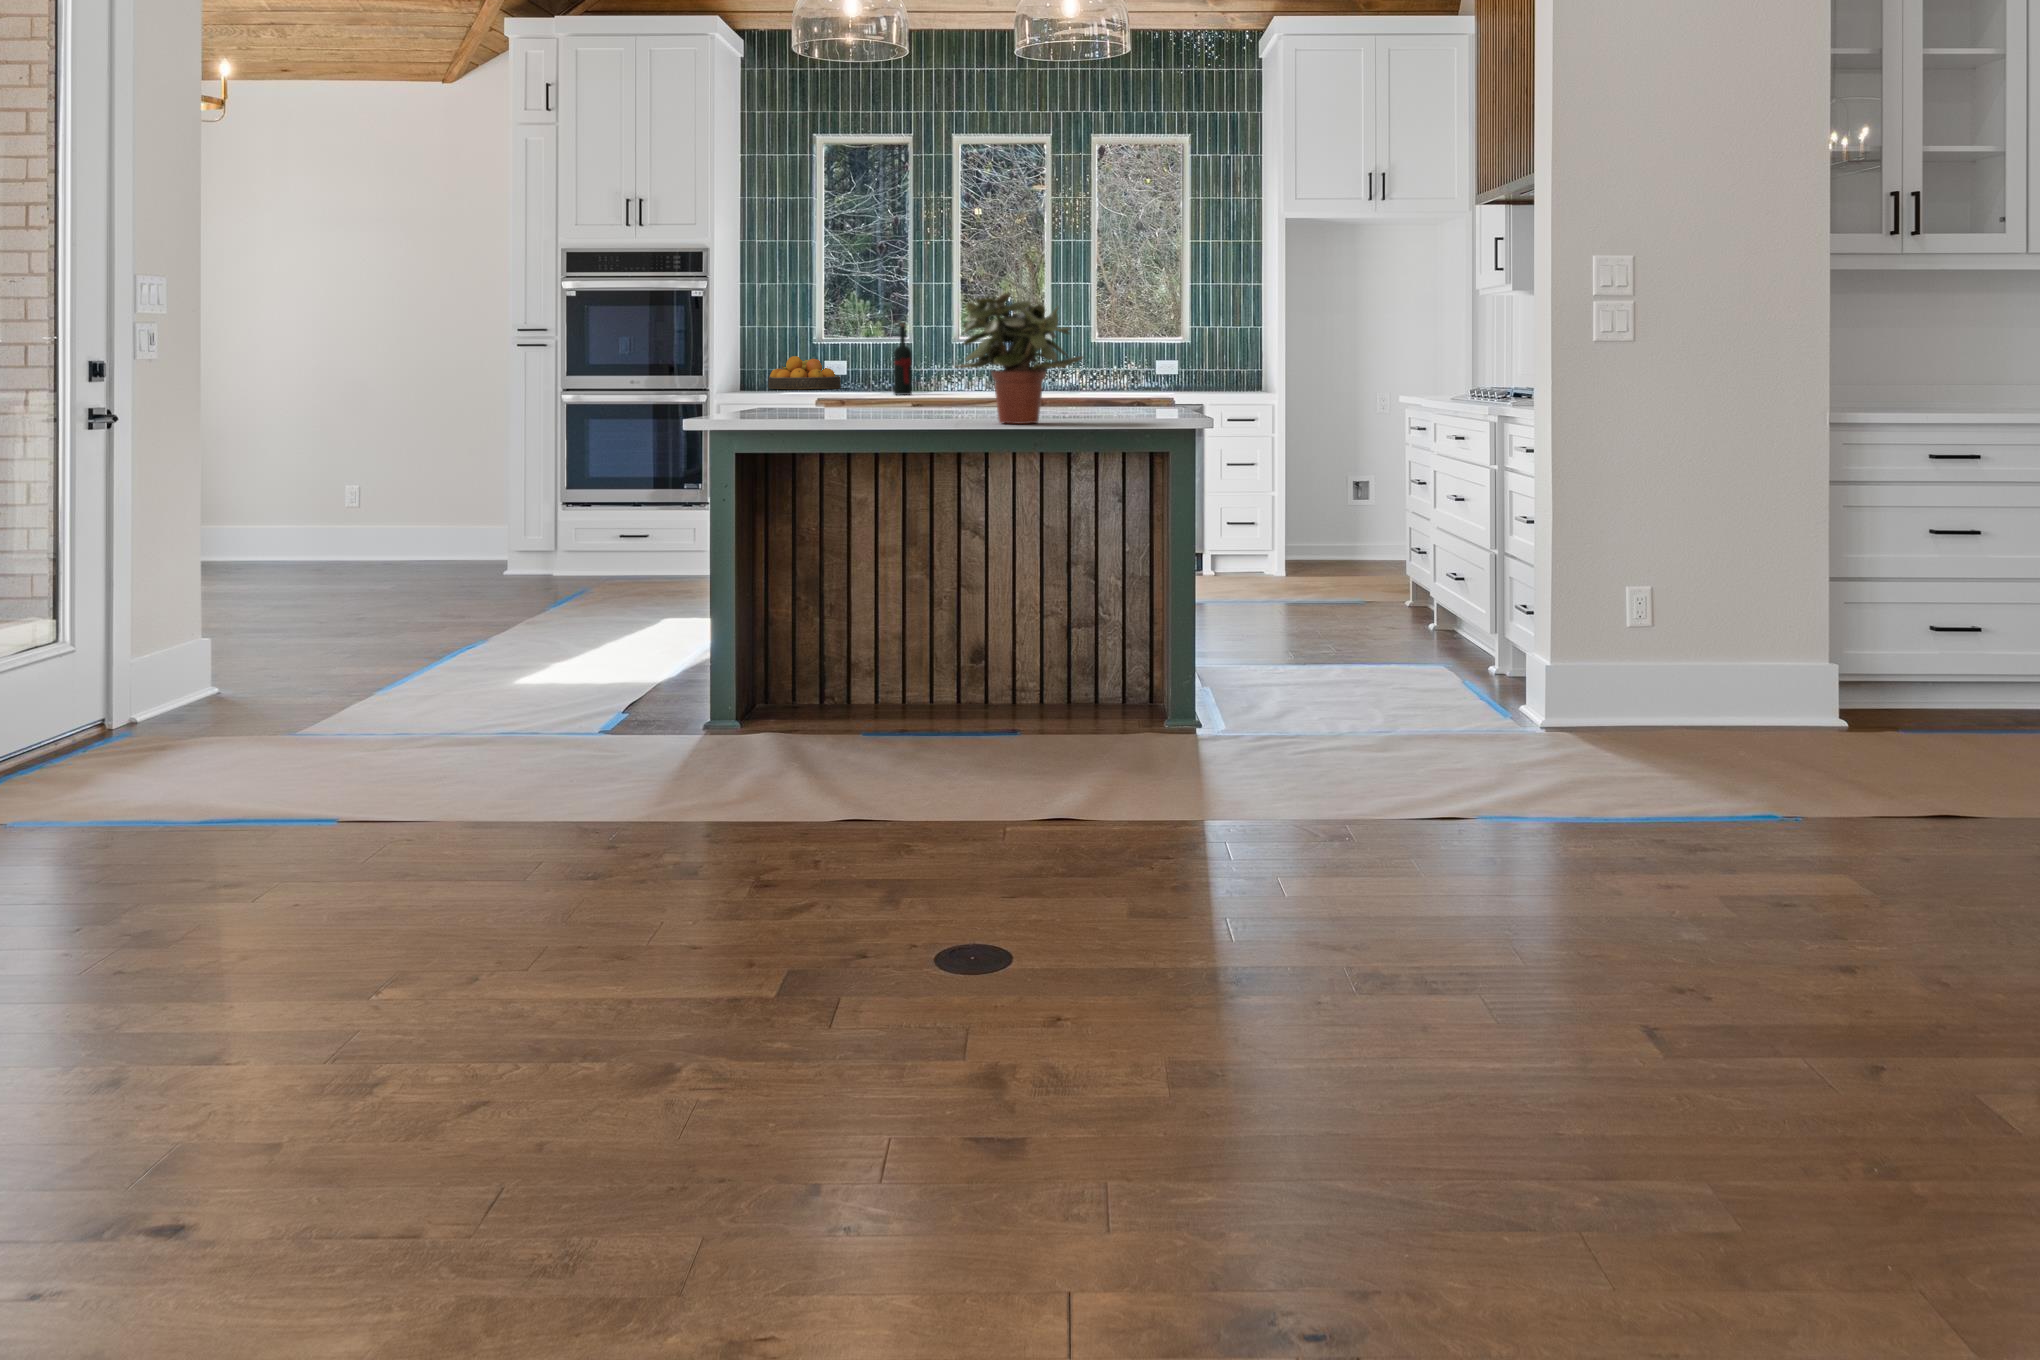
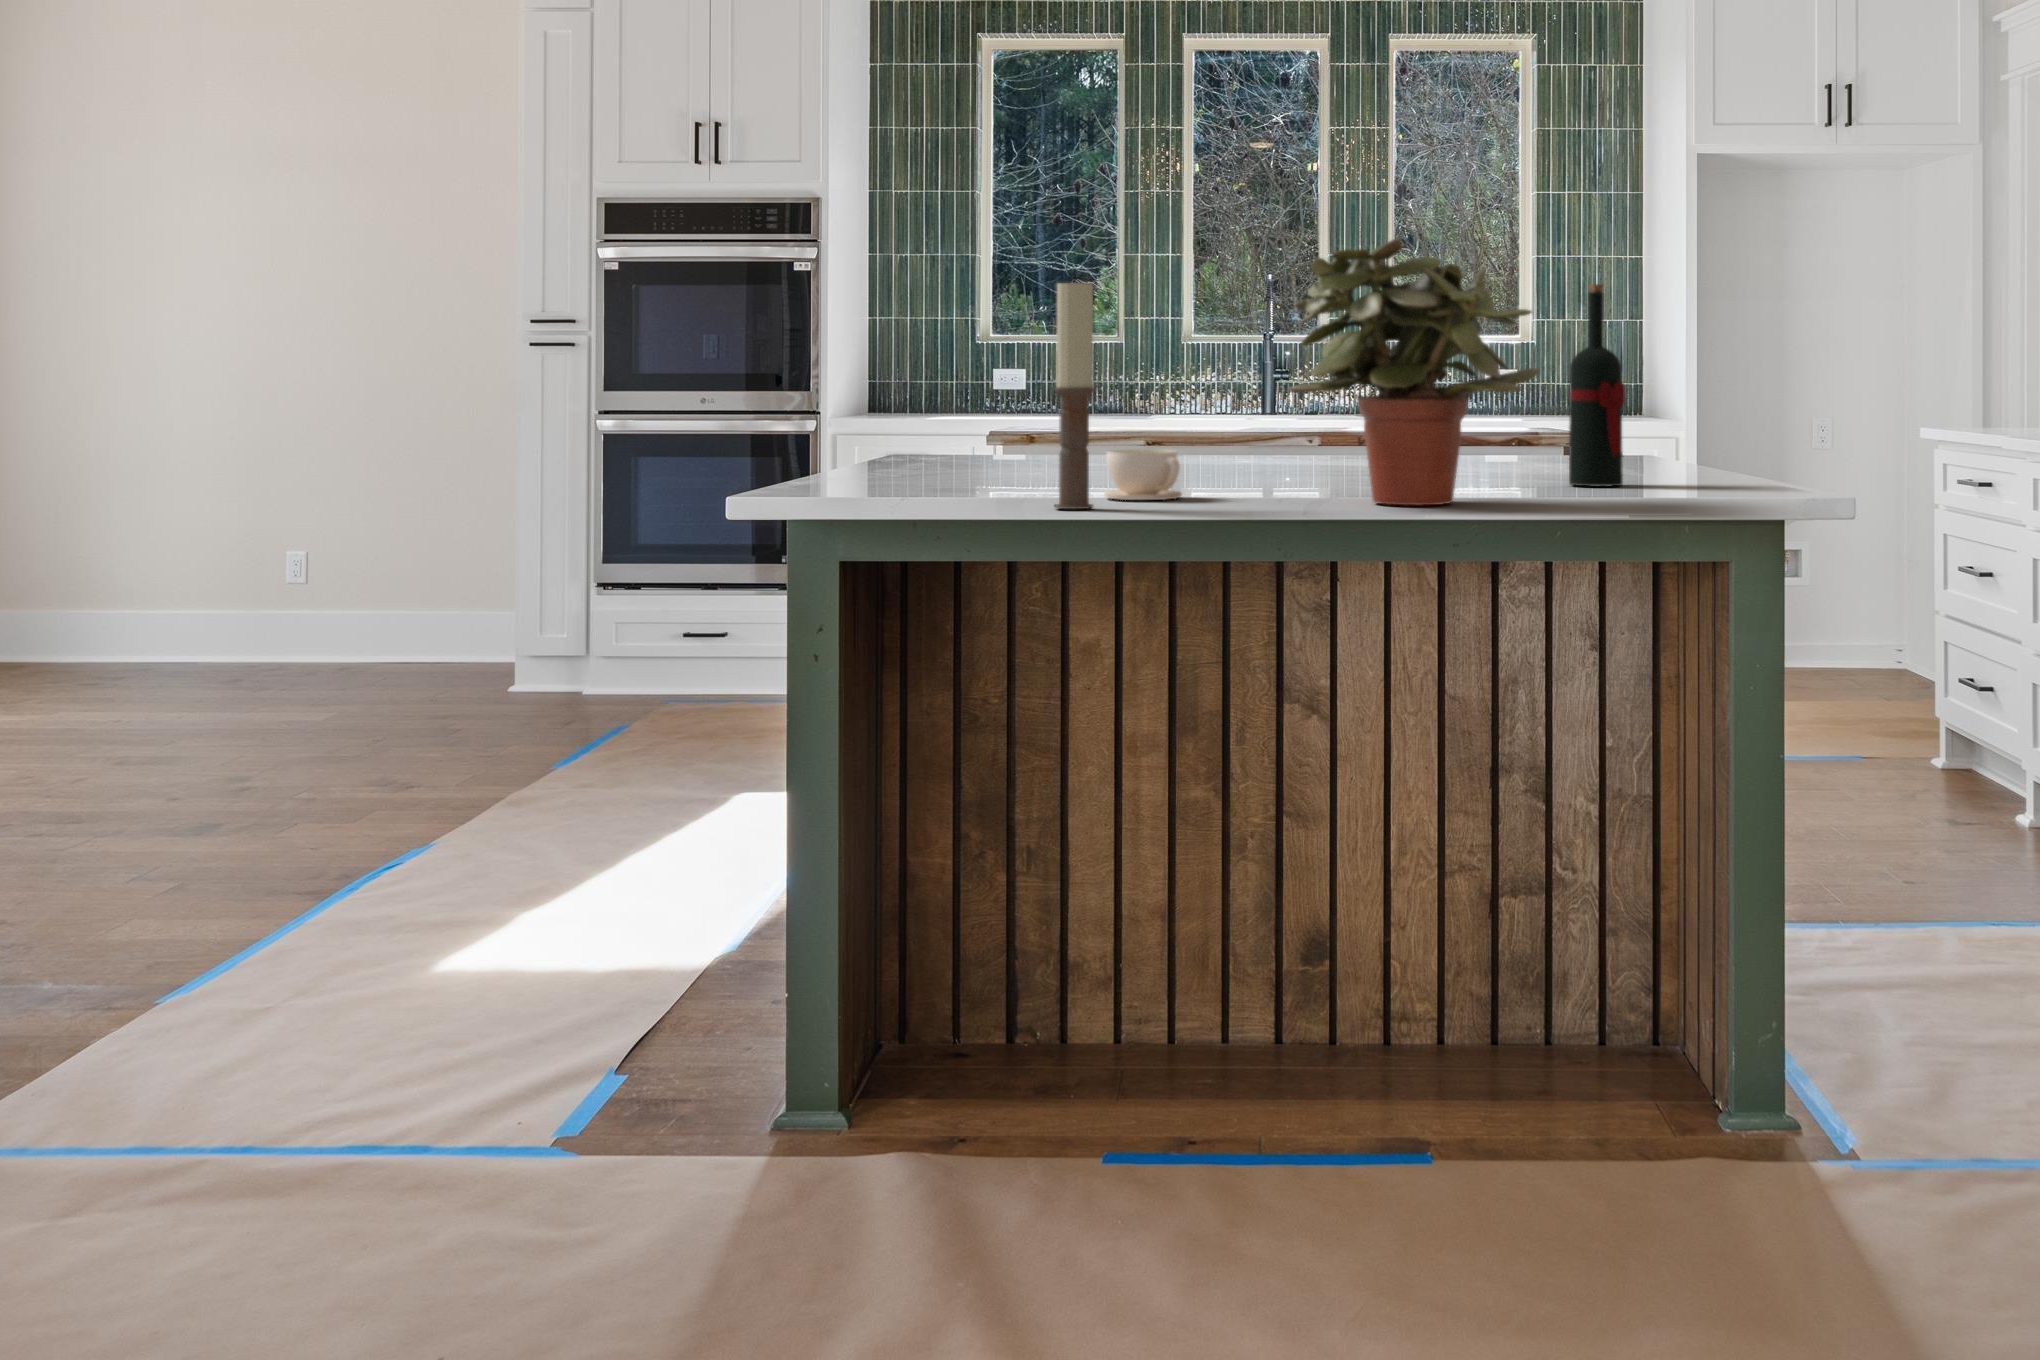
candle: none [840,311,859,425] -> present [1054,279,1094,509]
wine bottle: present [894,323,912,395] -> present [1569,284,1625,487]
fruit bowl: present [768,356,841,389] -> none [911,363,1018,412]
coffee cup: none [867,398,906,423] -> present [1104,449,1181,500]

